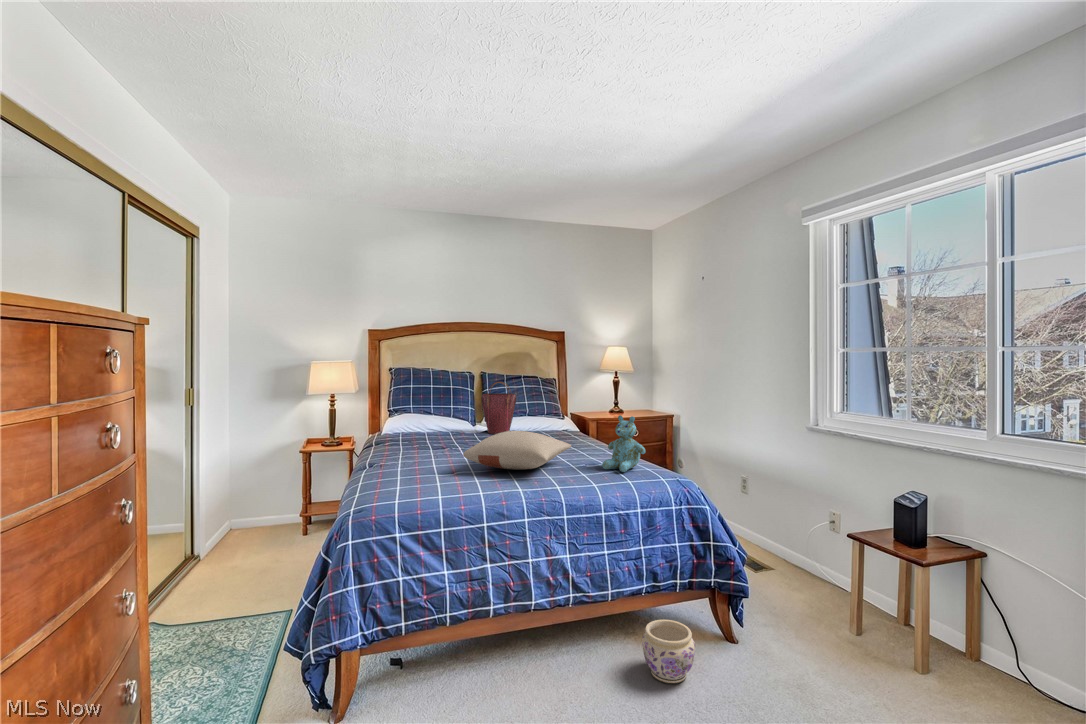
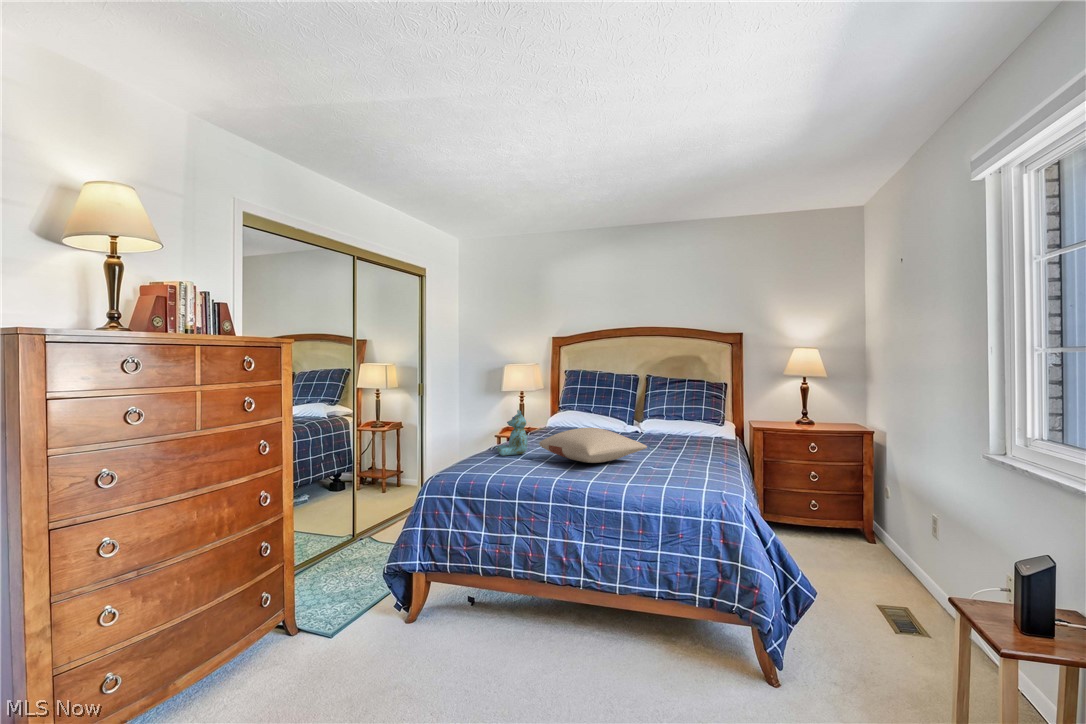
handbag: present [482,382,516,434] -> none [629,384,659,434]
stuffed bear: present [602,415,646,472] -> present [497,410,527,456]
planter: present [642,620,695,684] -> none [640,628,695,696]

